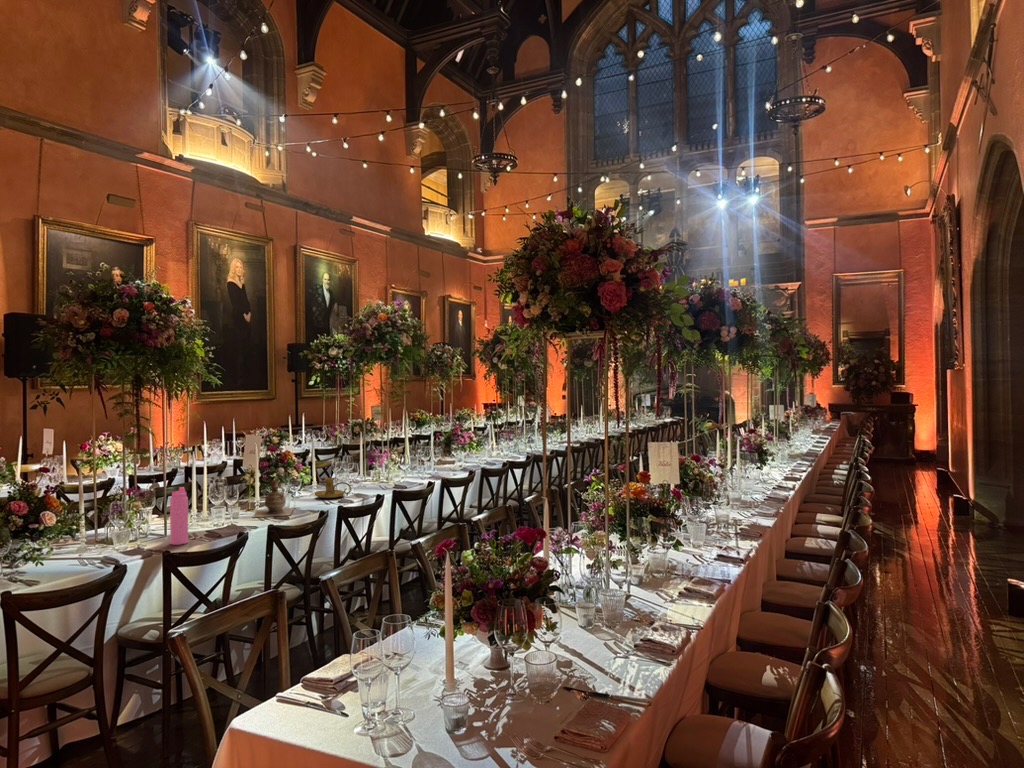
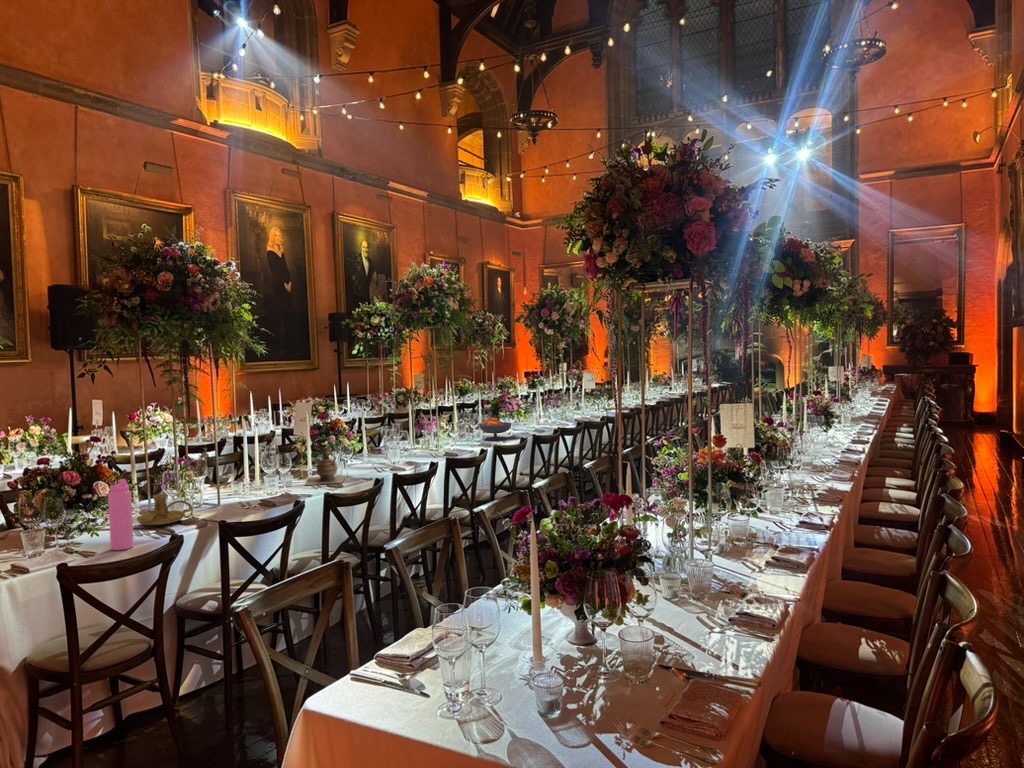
fruit bowl: none [430,452,464,475] -> present [478,417,512,440]
candle holder: present [315,478,351,498] -> present [137,494,193,525]
water bottle: present [170,487,188,545] -> present [108,479,134,550]

